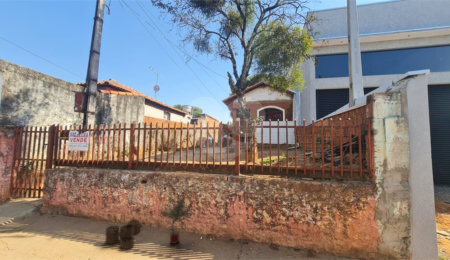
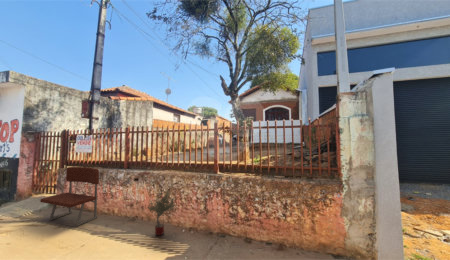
bench: none [29,167,99,236] -> present [40,167,99,226]
woven basket: present [106,219,140,249] -> none [100,212,133,239]

